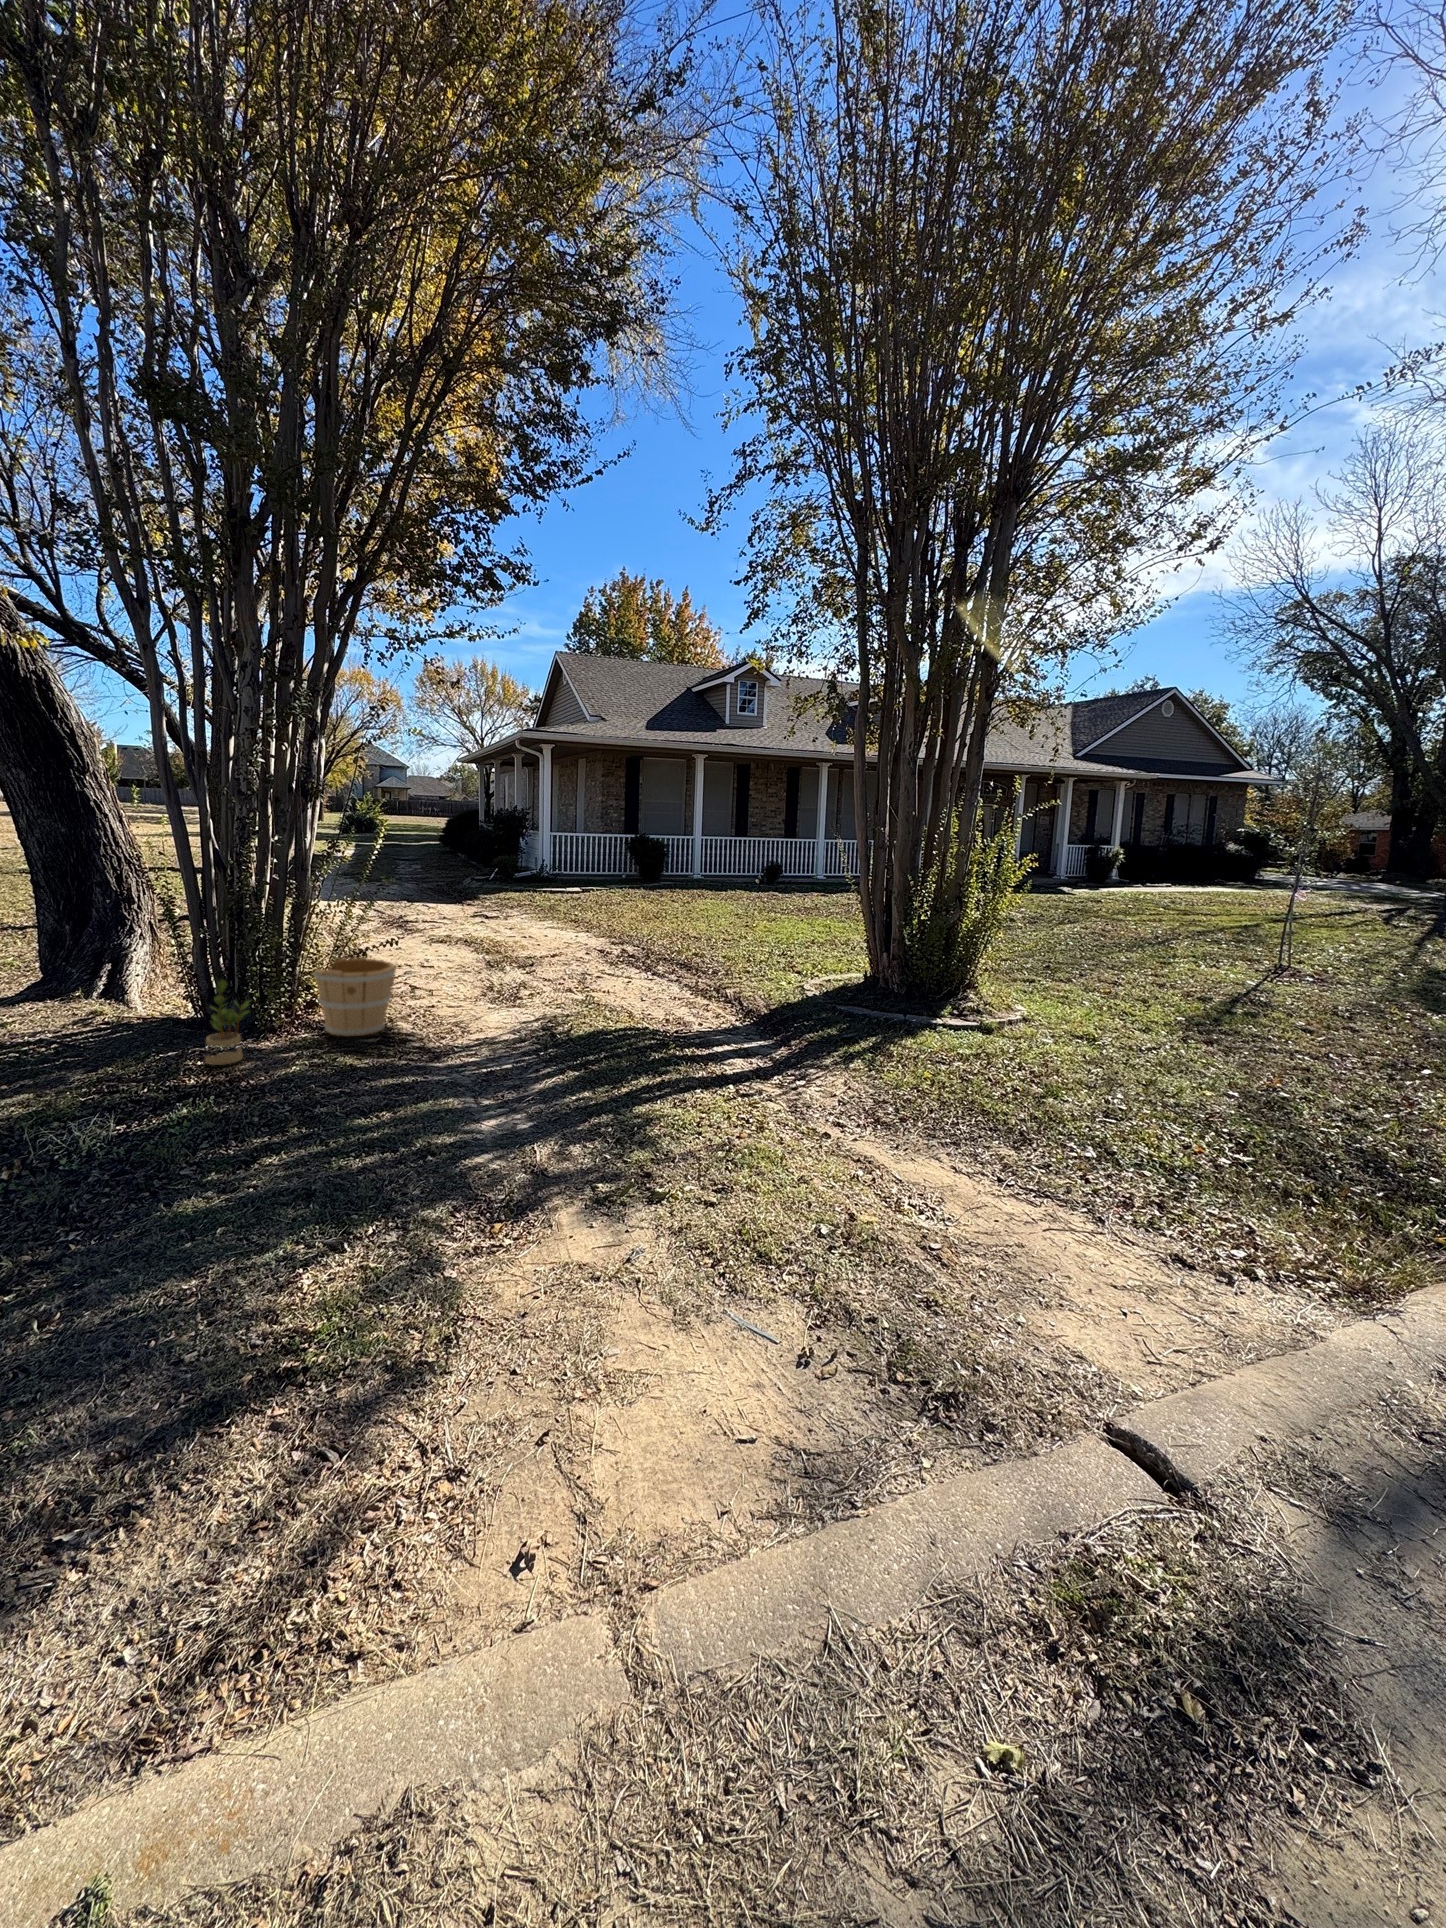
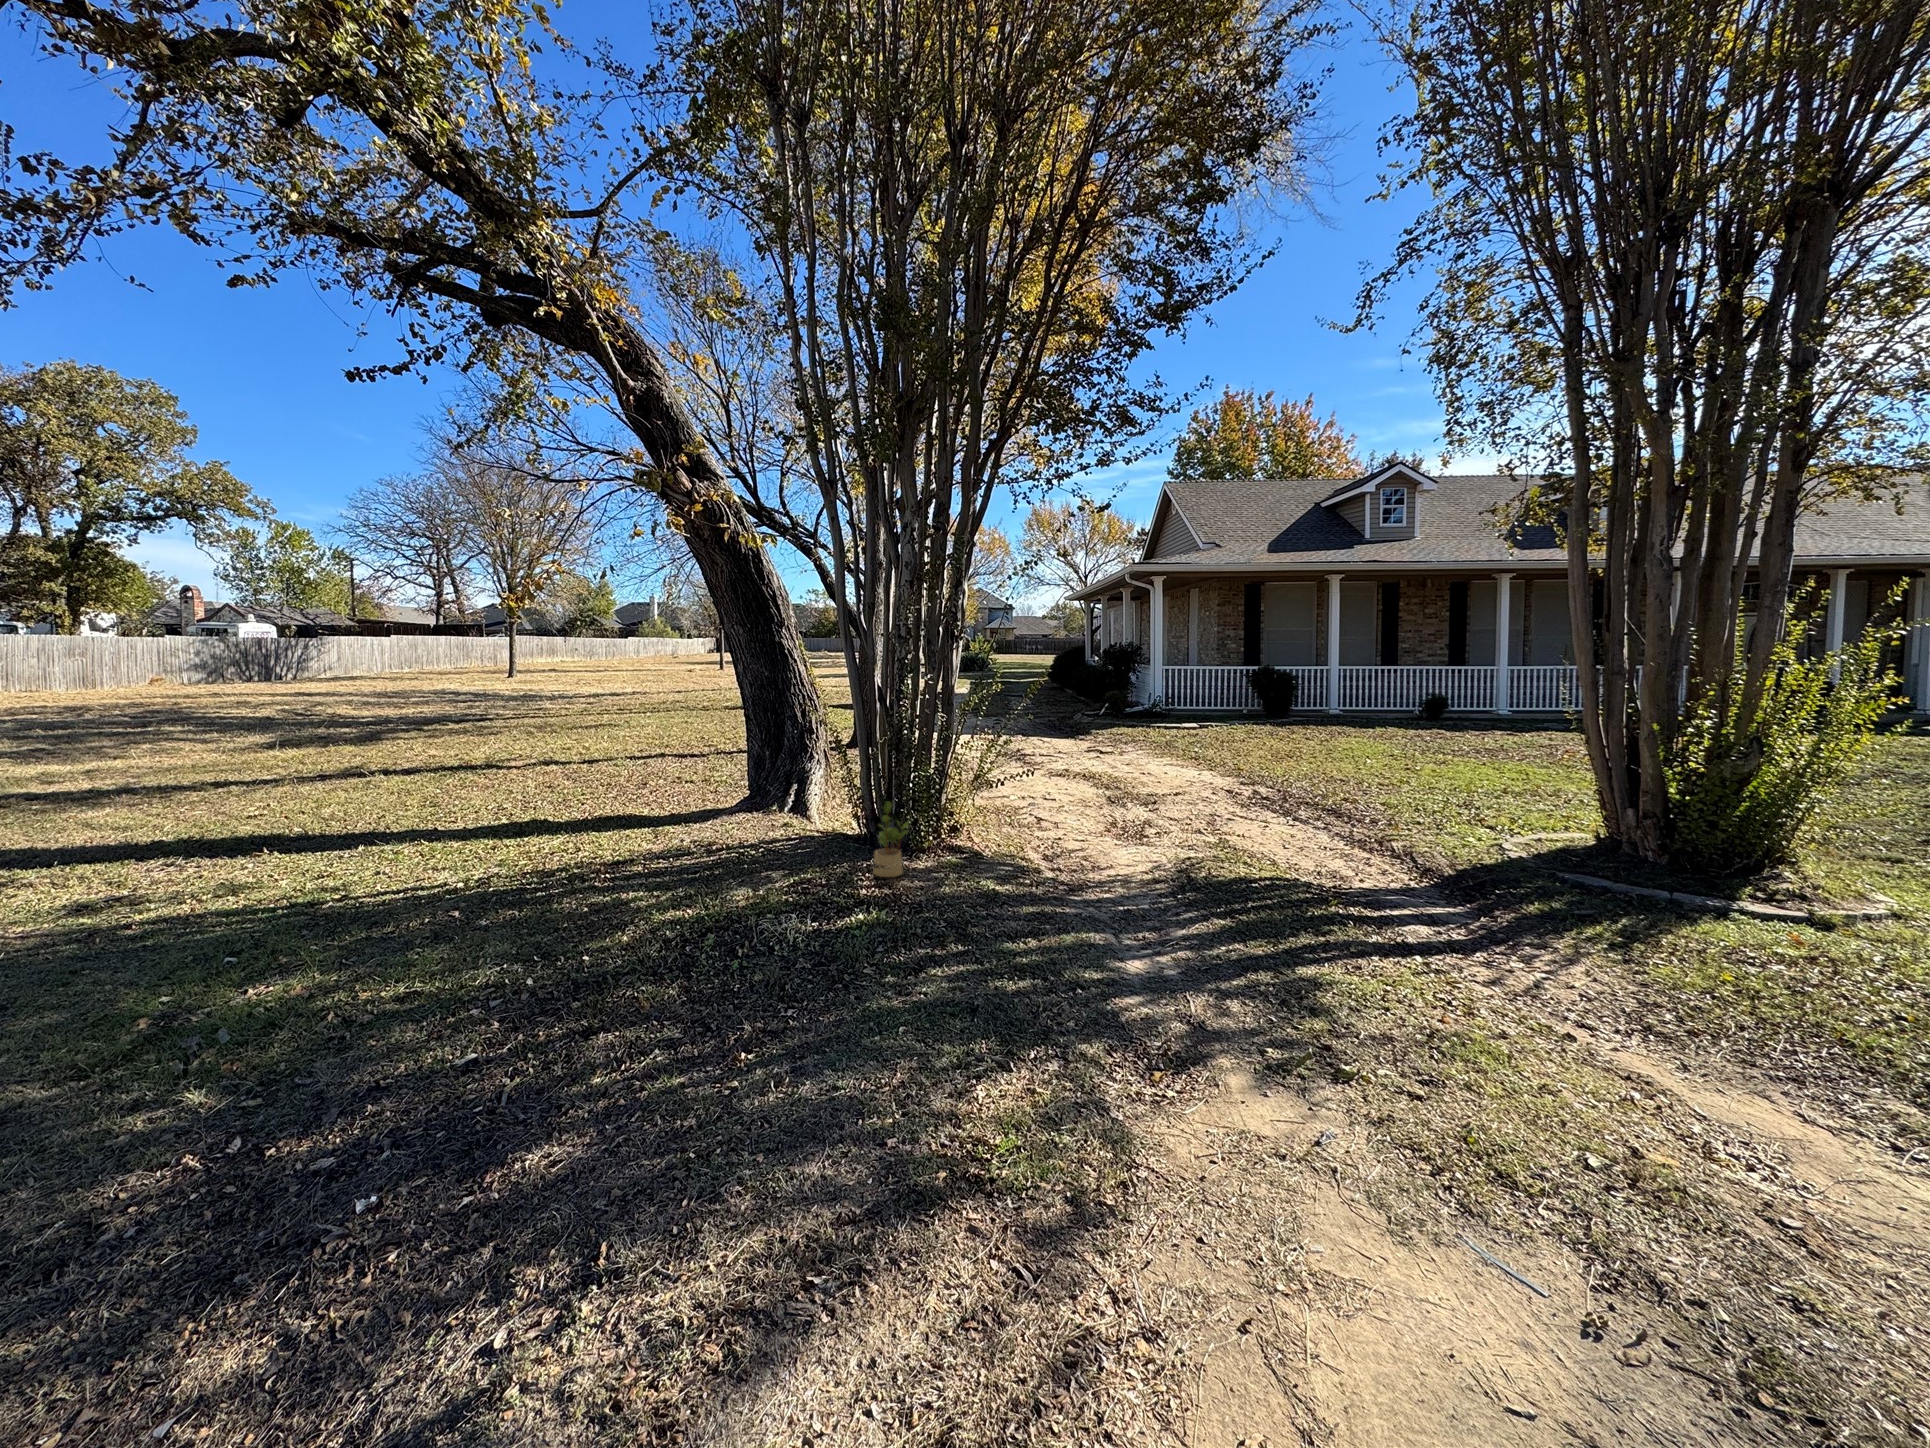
wooden bucket: present [314,957,396,1036] -> none [958,786,1032,862]

